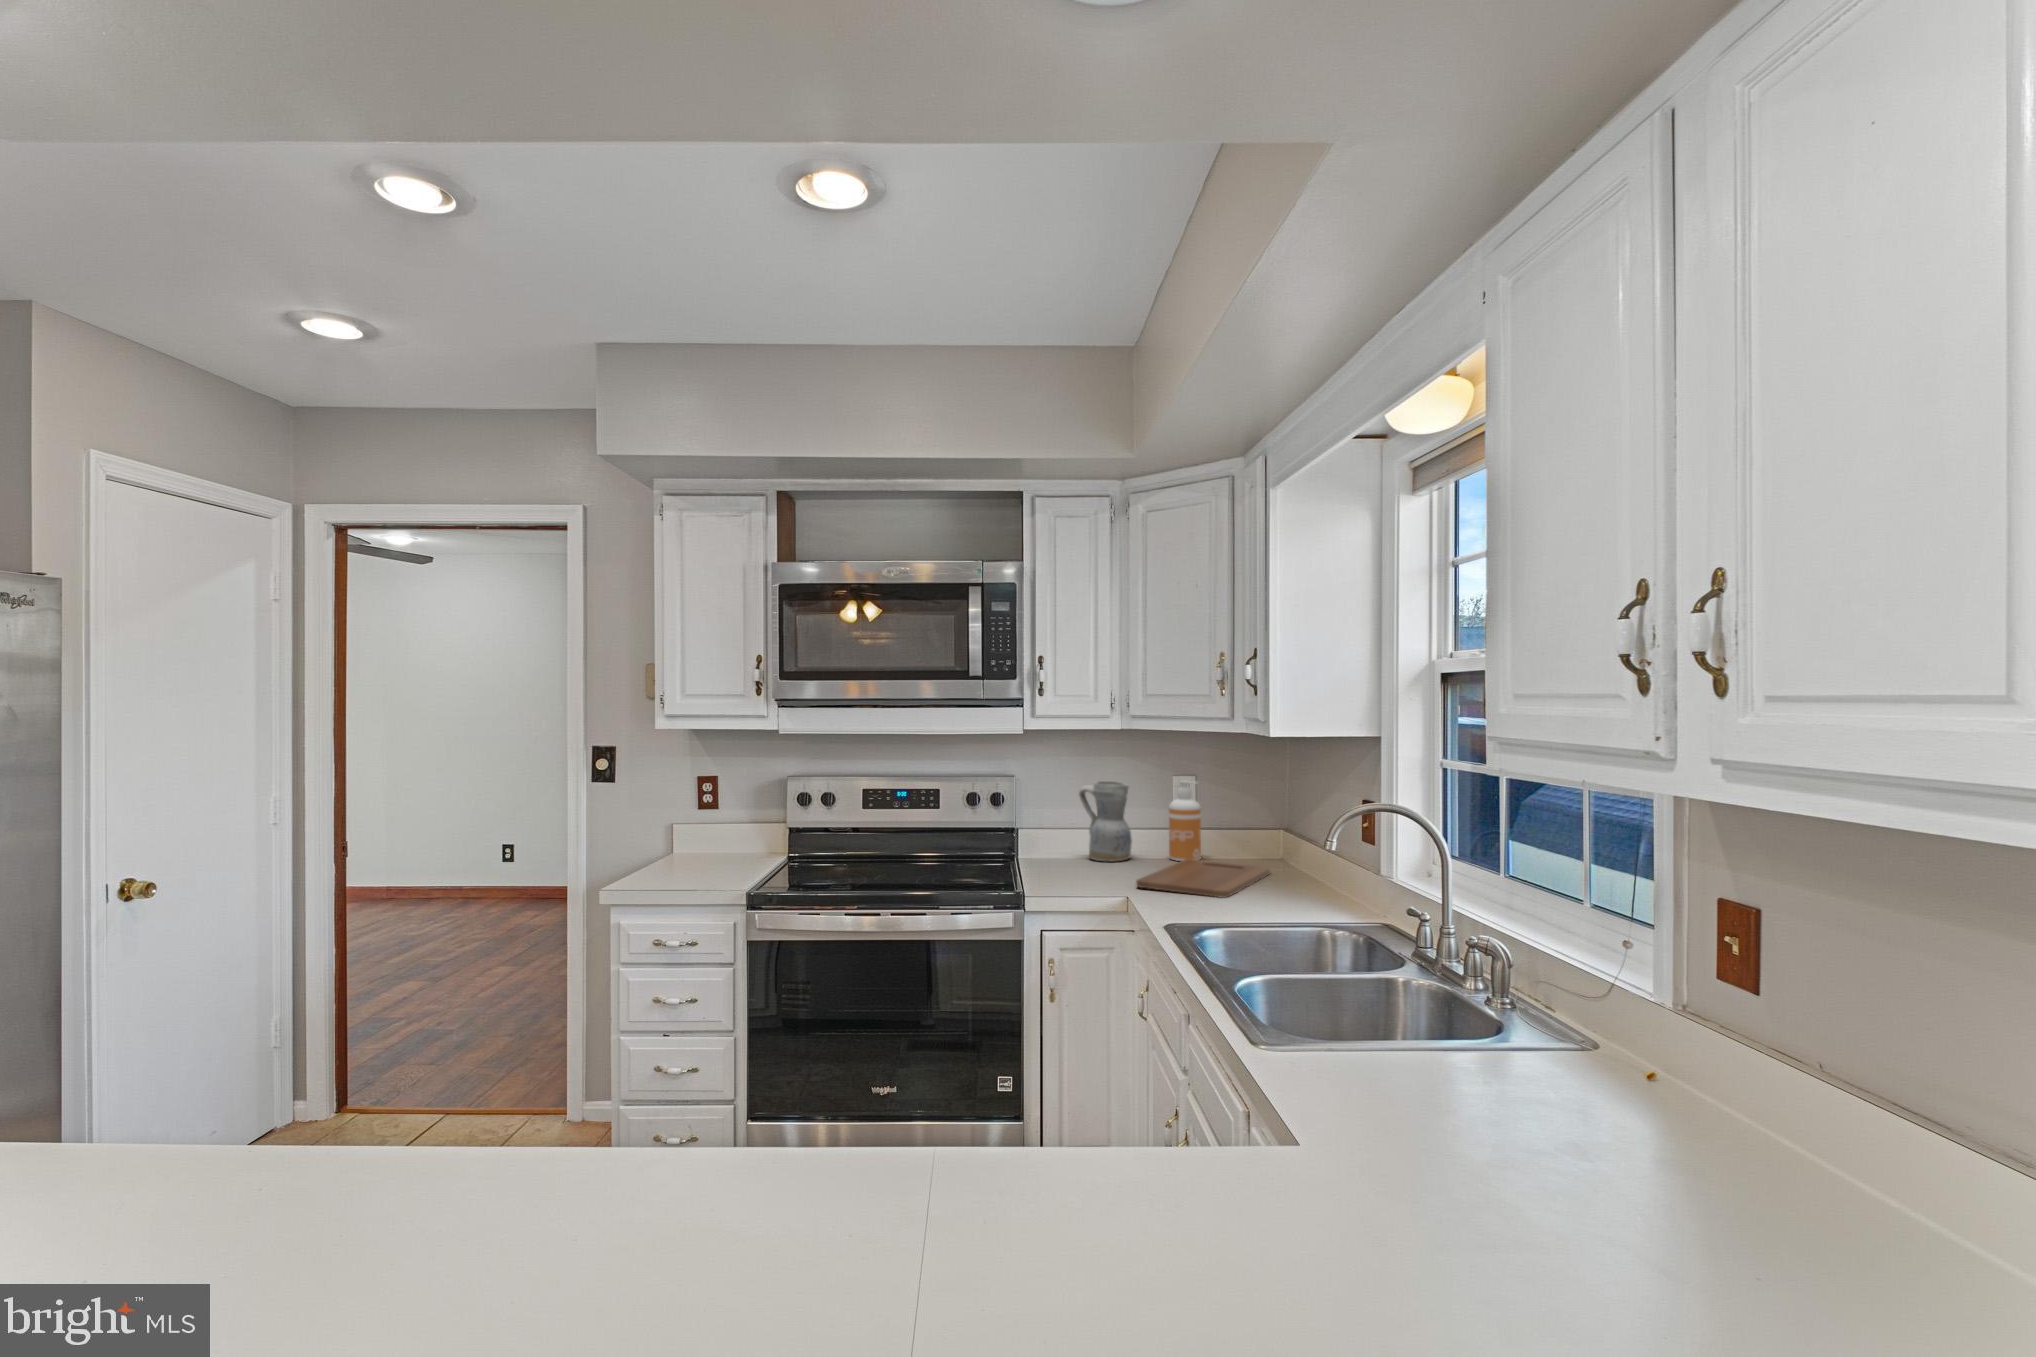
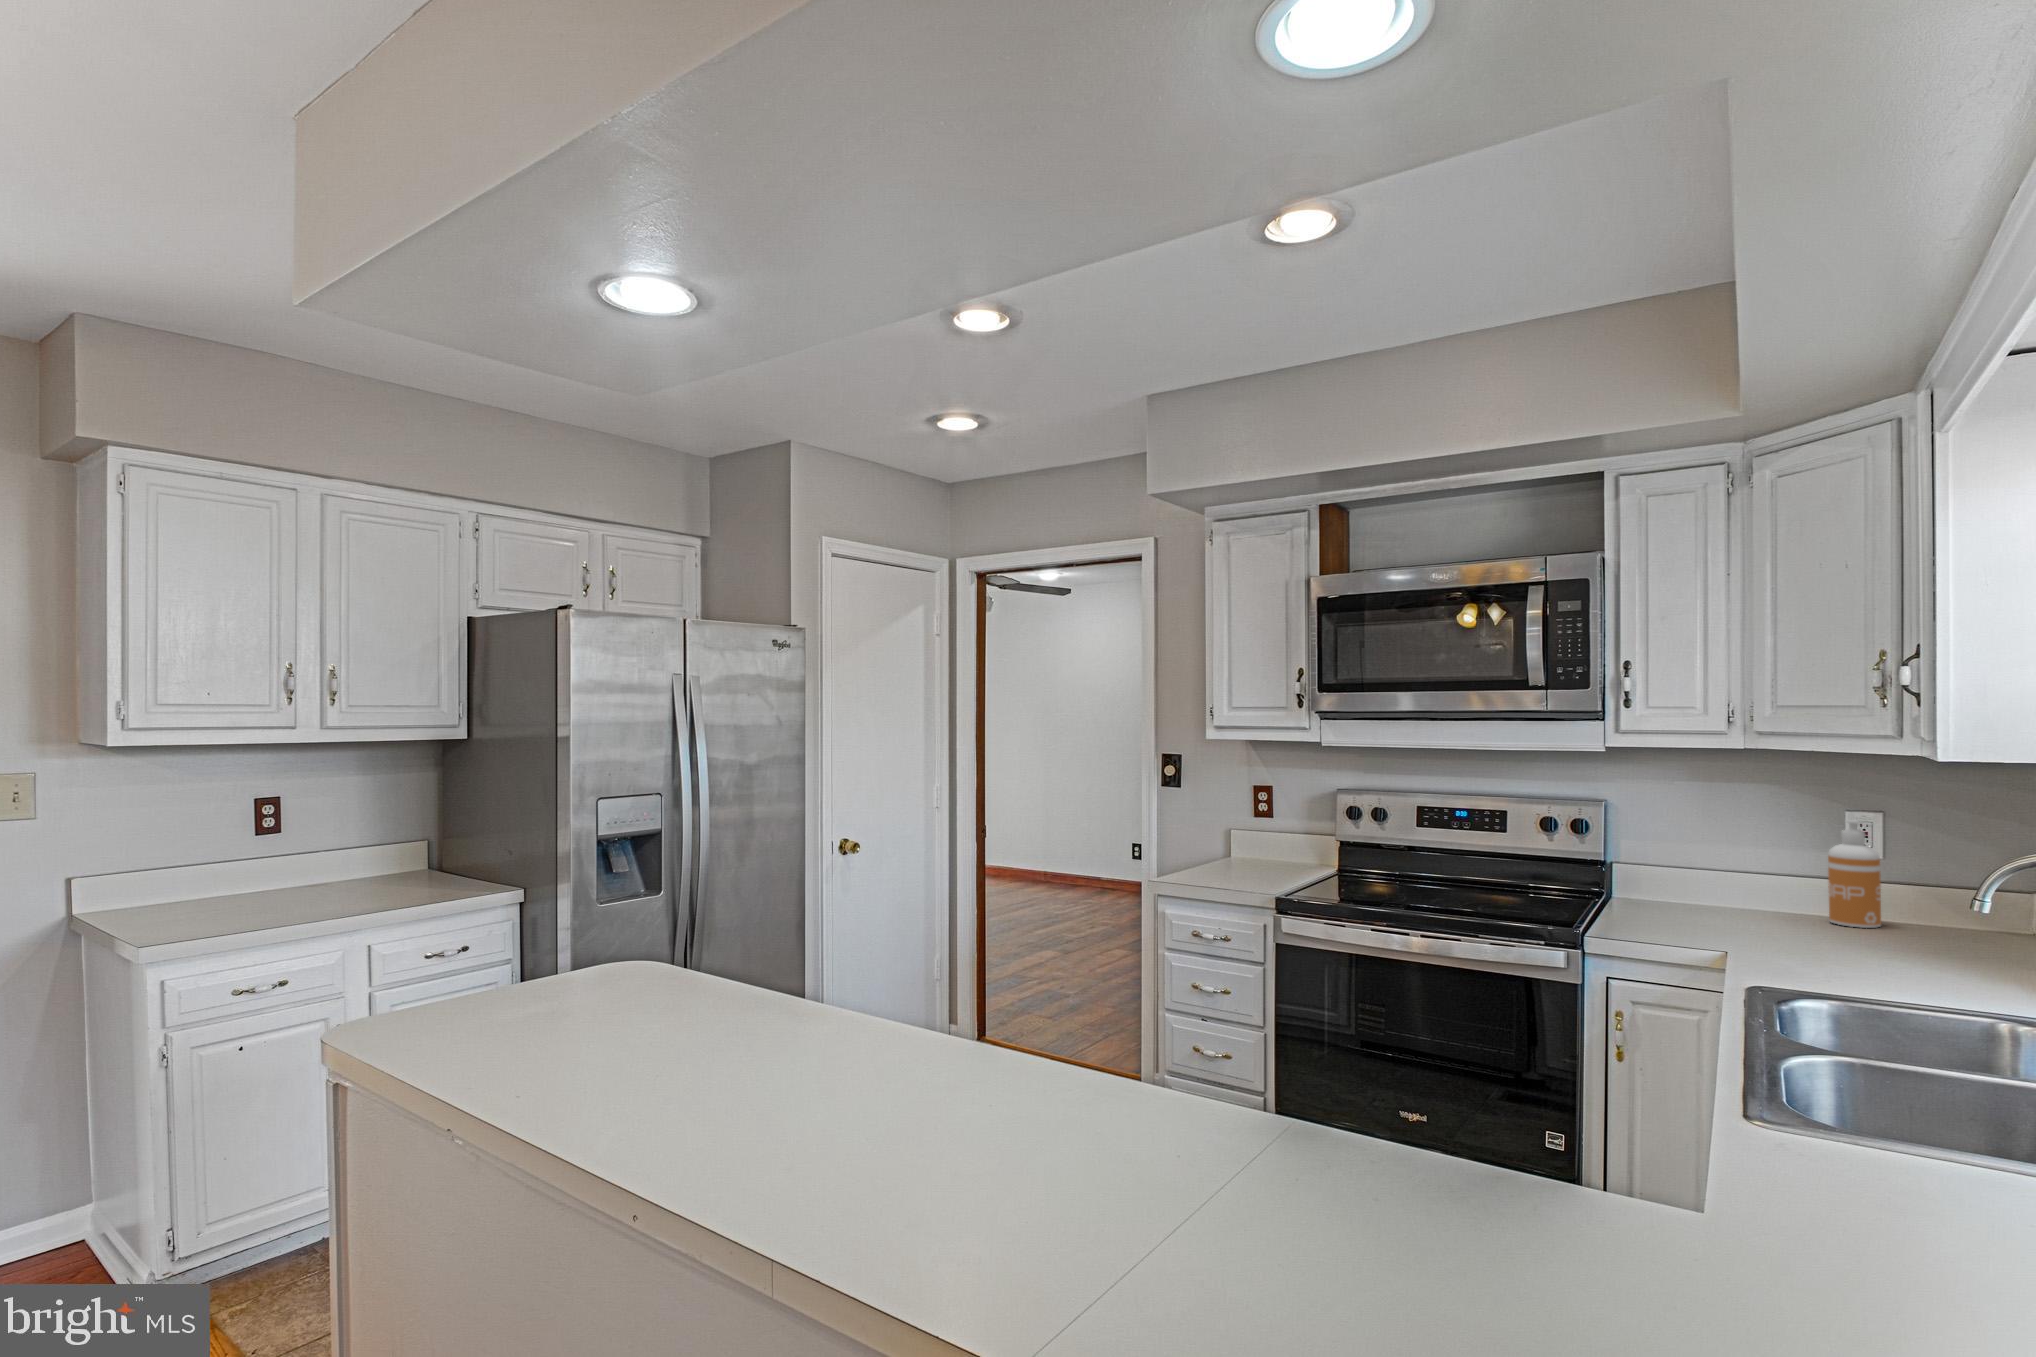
ceramic pitcher: present [1079,781,1132,861] -> none [1693,814,1771,916]
cutting board: present [1136,859,1270,898] -> none [1741,923,1979,970]

